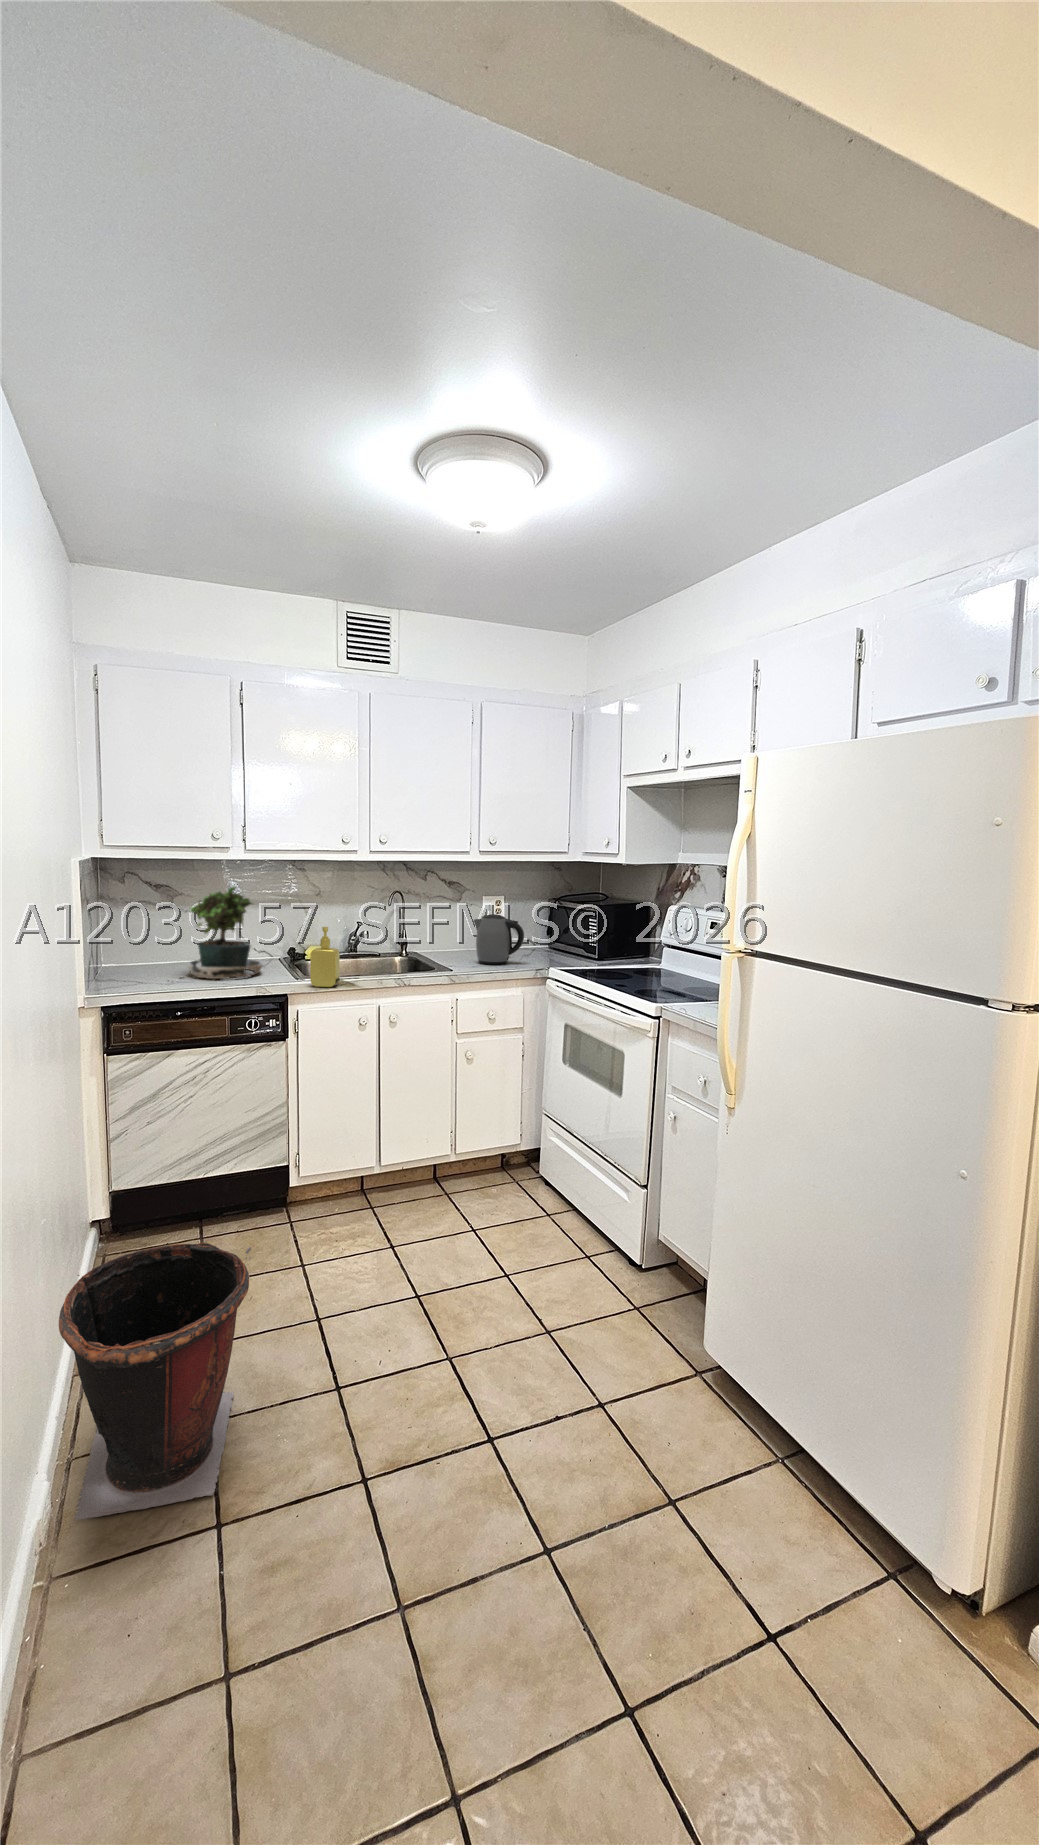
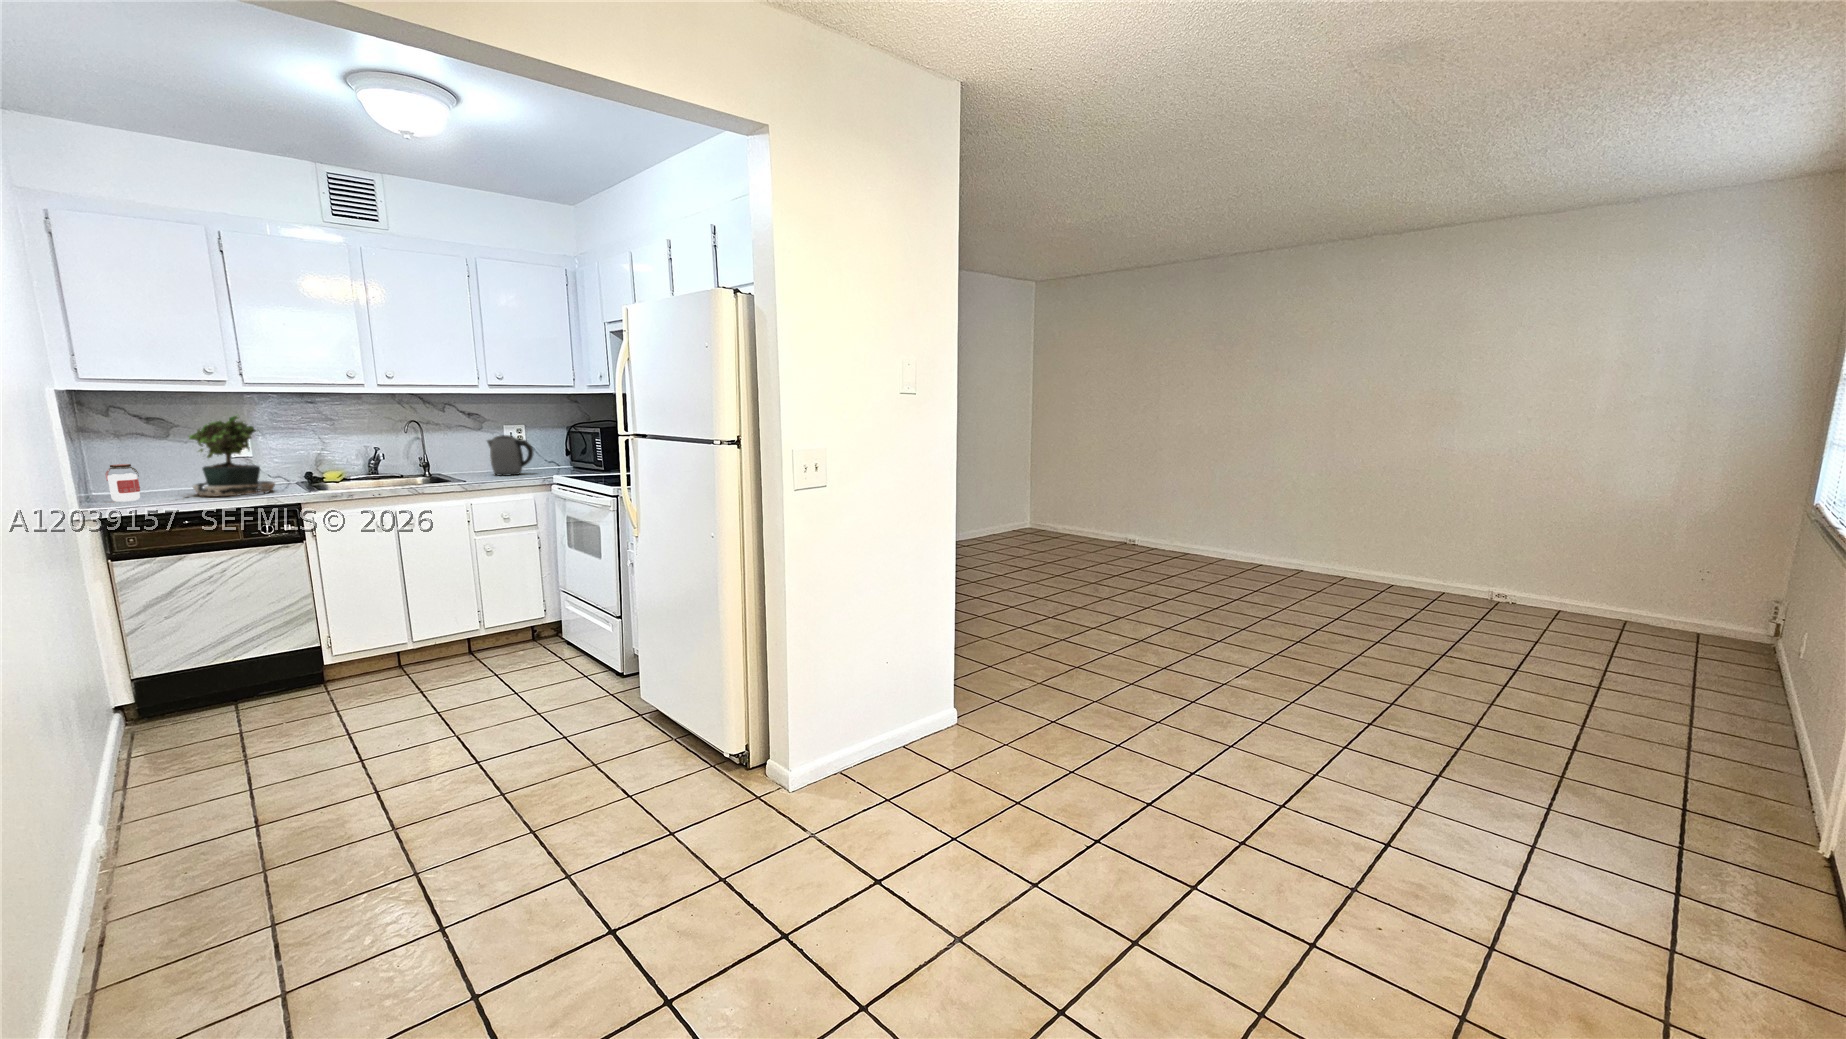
soap dispenser: present [310,927,340,987] -> none [321,447,353,496]
jar: none [114,938,142,981] -> present [105,464,140,502]
waste bin: present [59,1227,251,1520] -> none [95,664,270,857]

